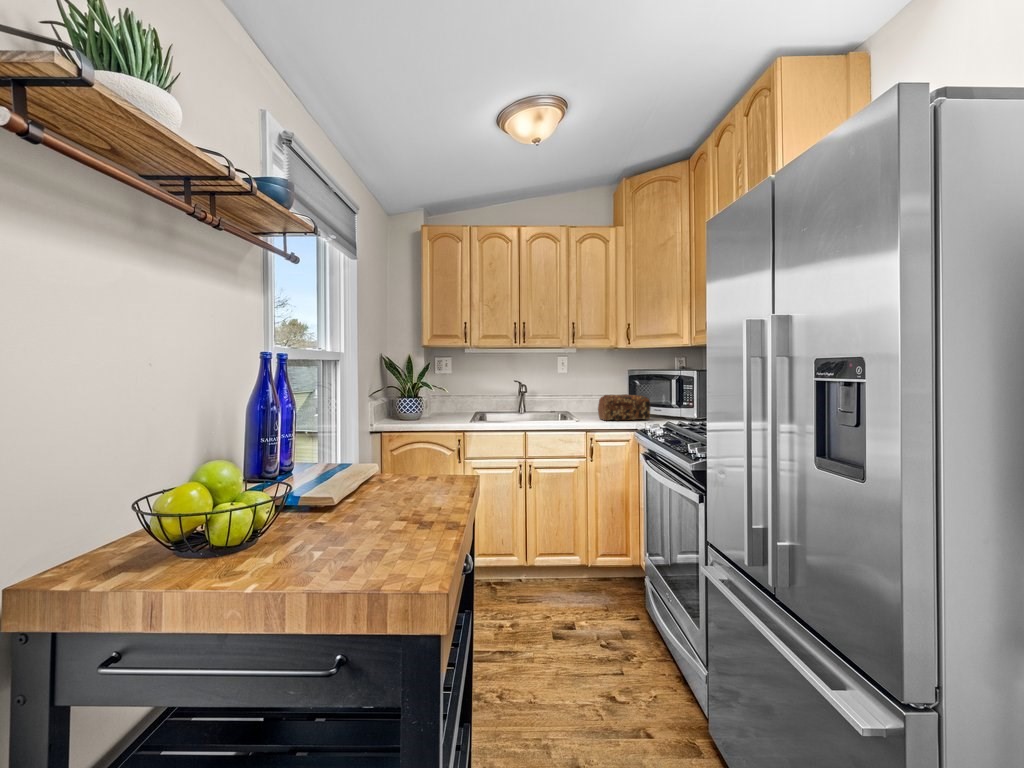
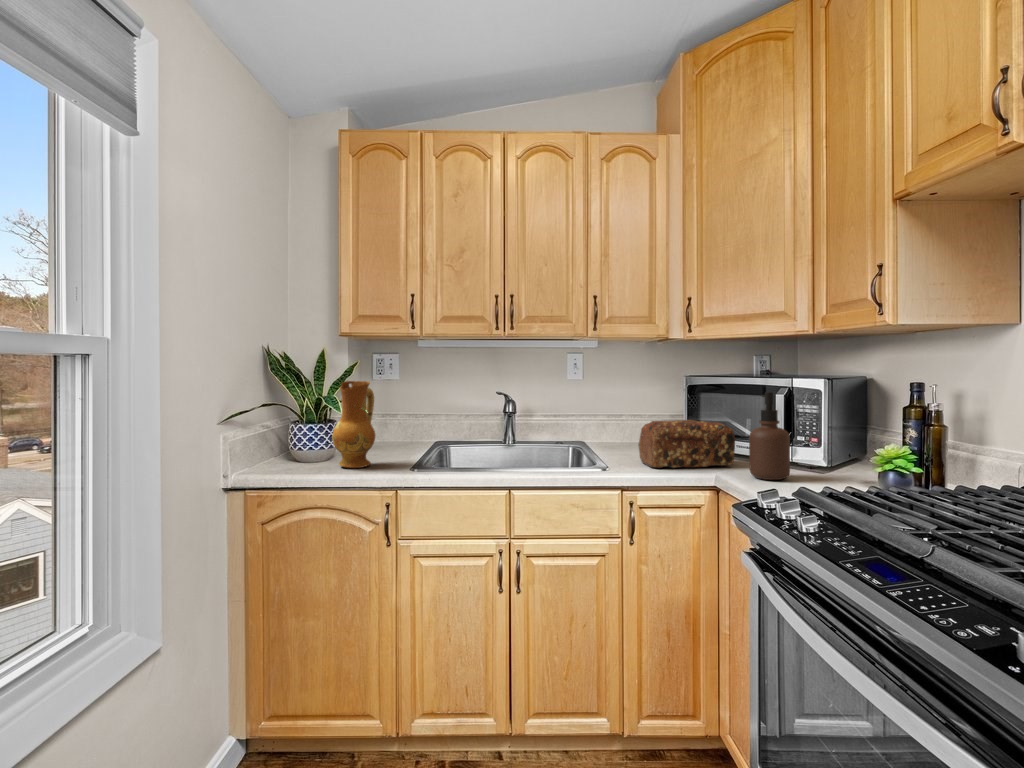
ceramic jug: none [425,373,449,422] -> present [332,381,375,468]
soap dispenser: none [655,378,675,424] -> present [749,392,790,480]

